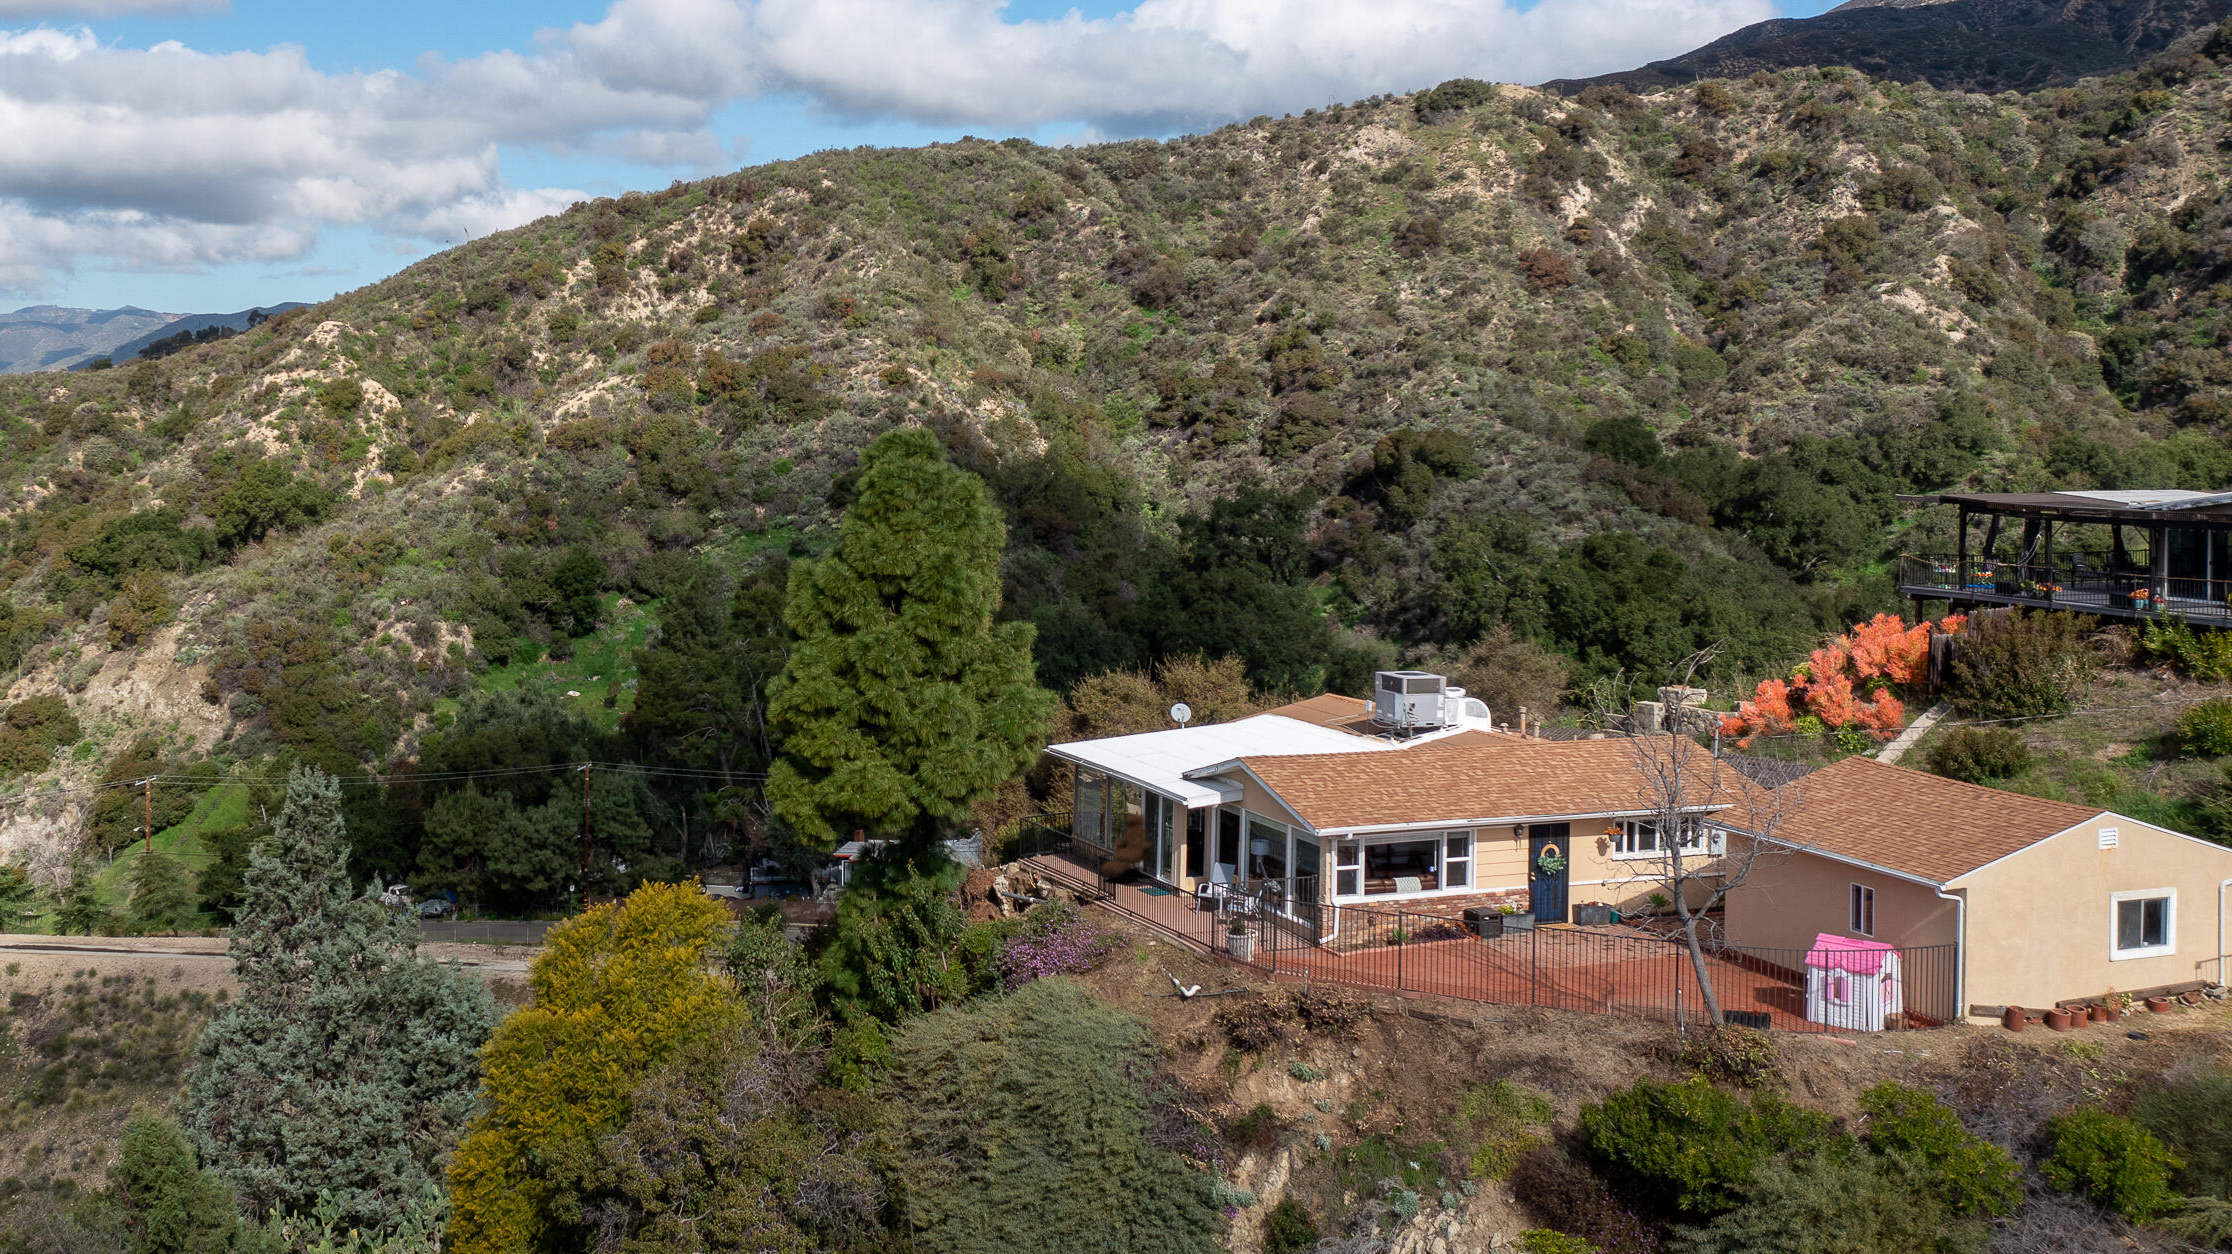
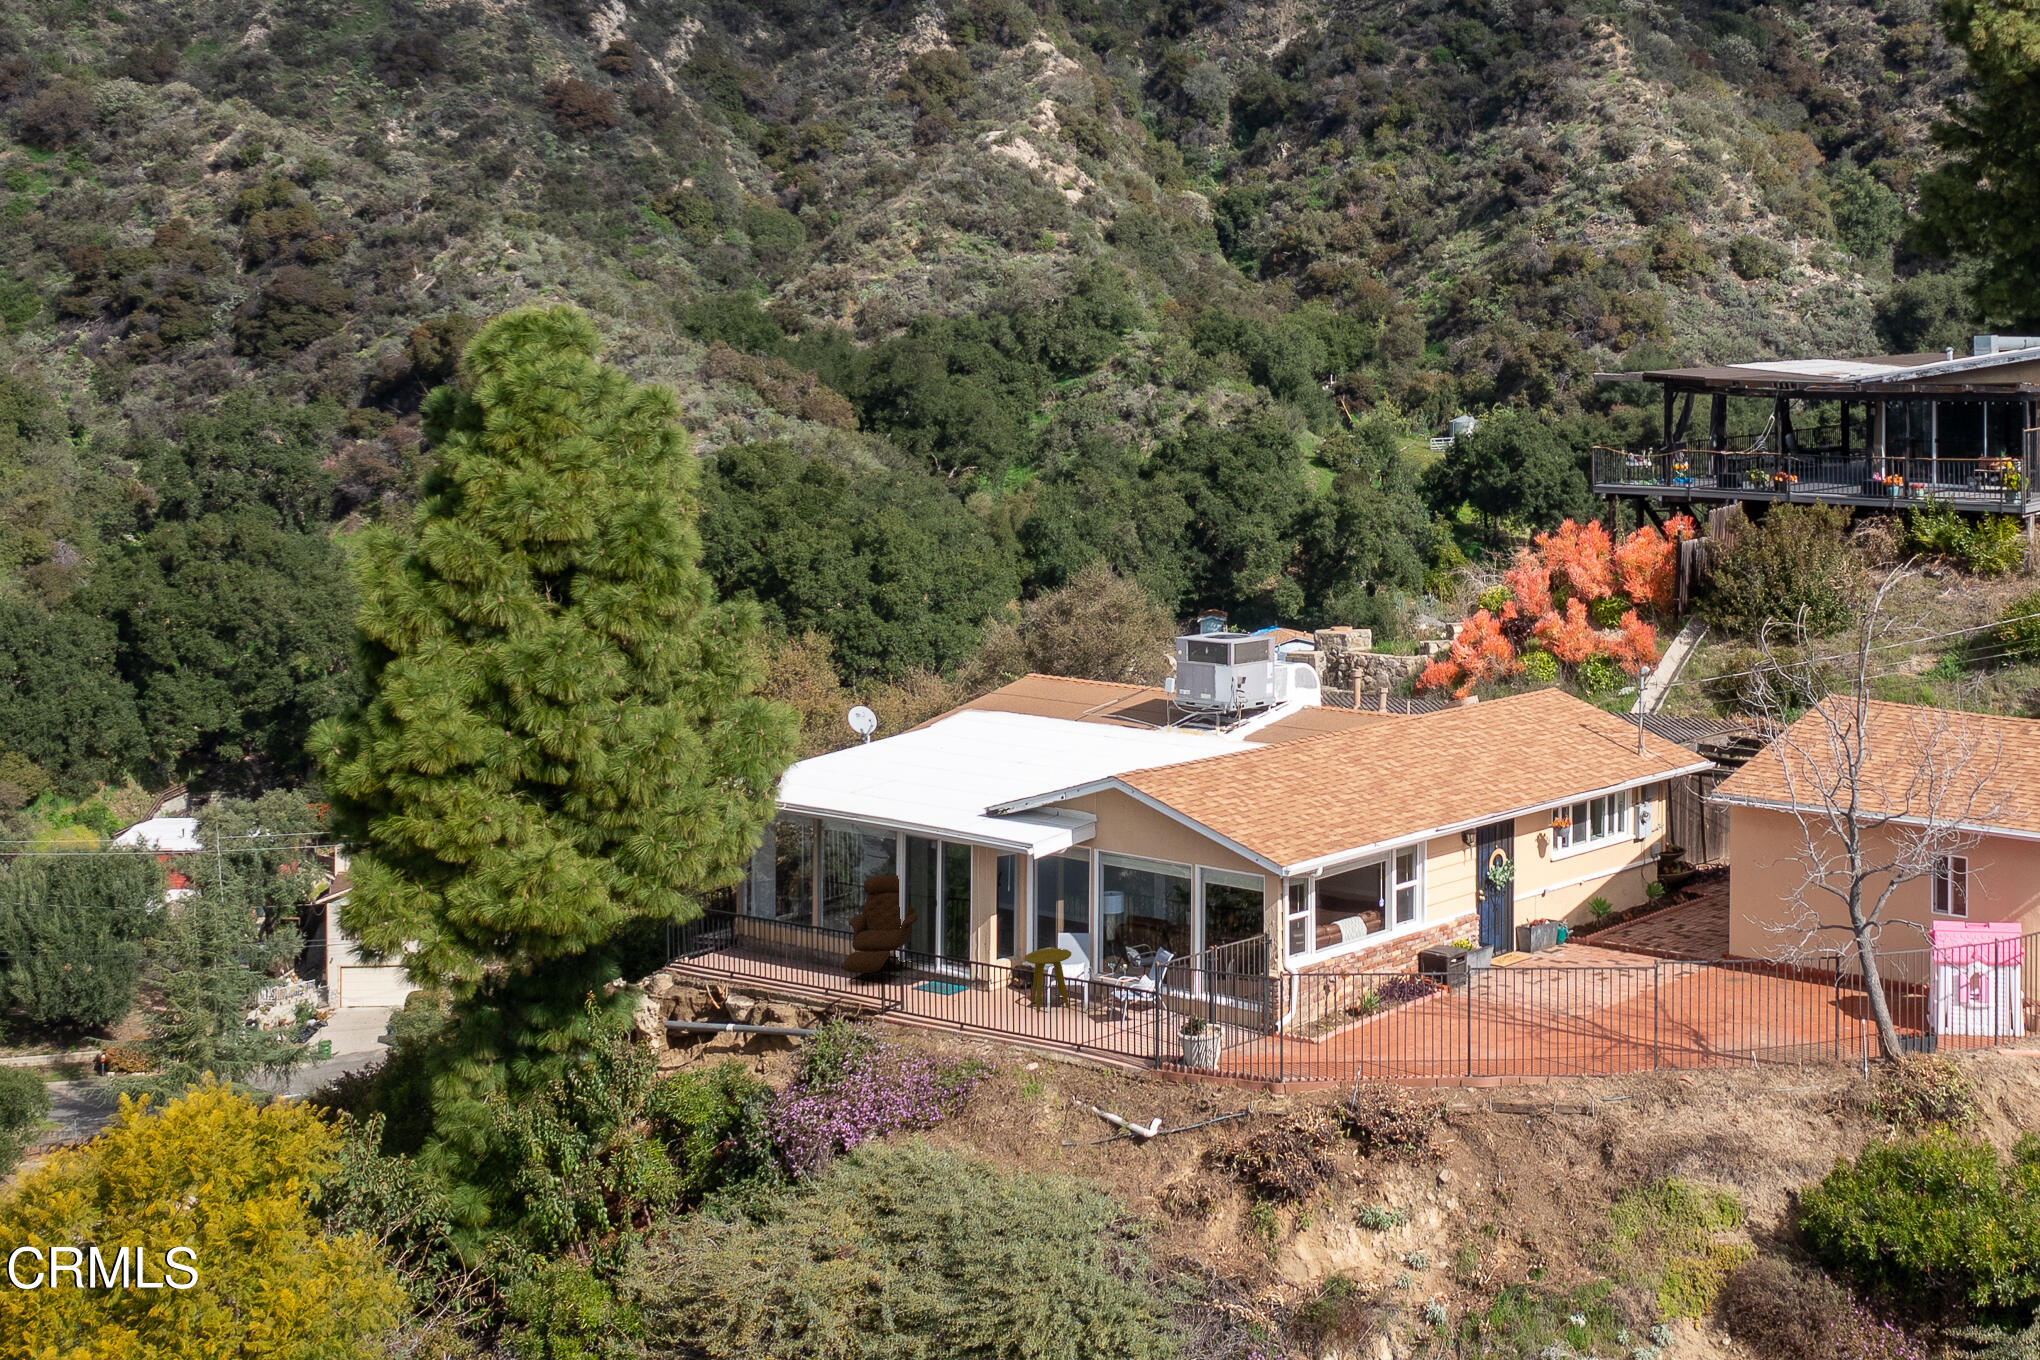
side table: none [1184,872,1216,913] -> present [1024,948,1071,1012]

